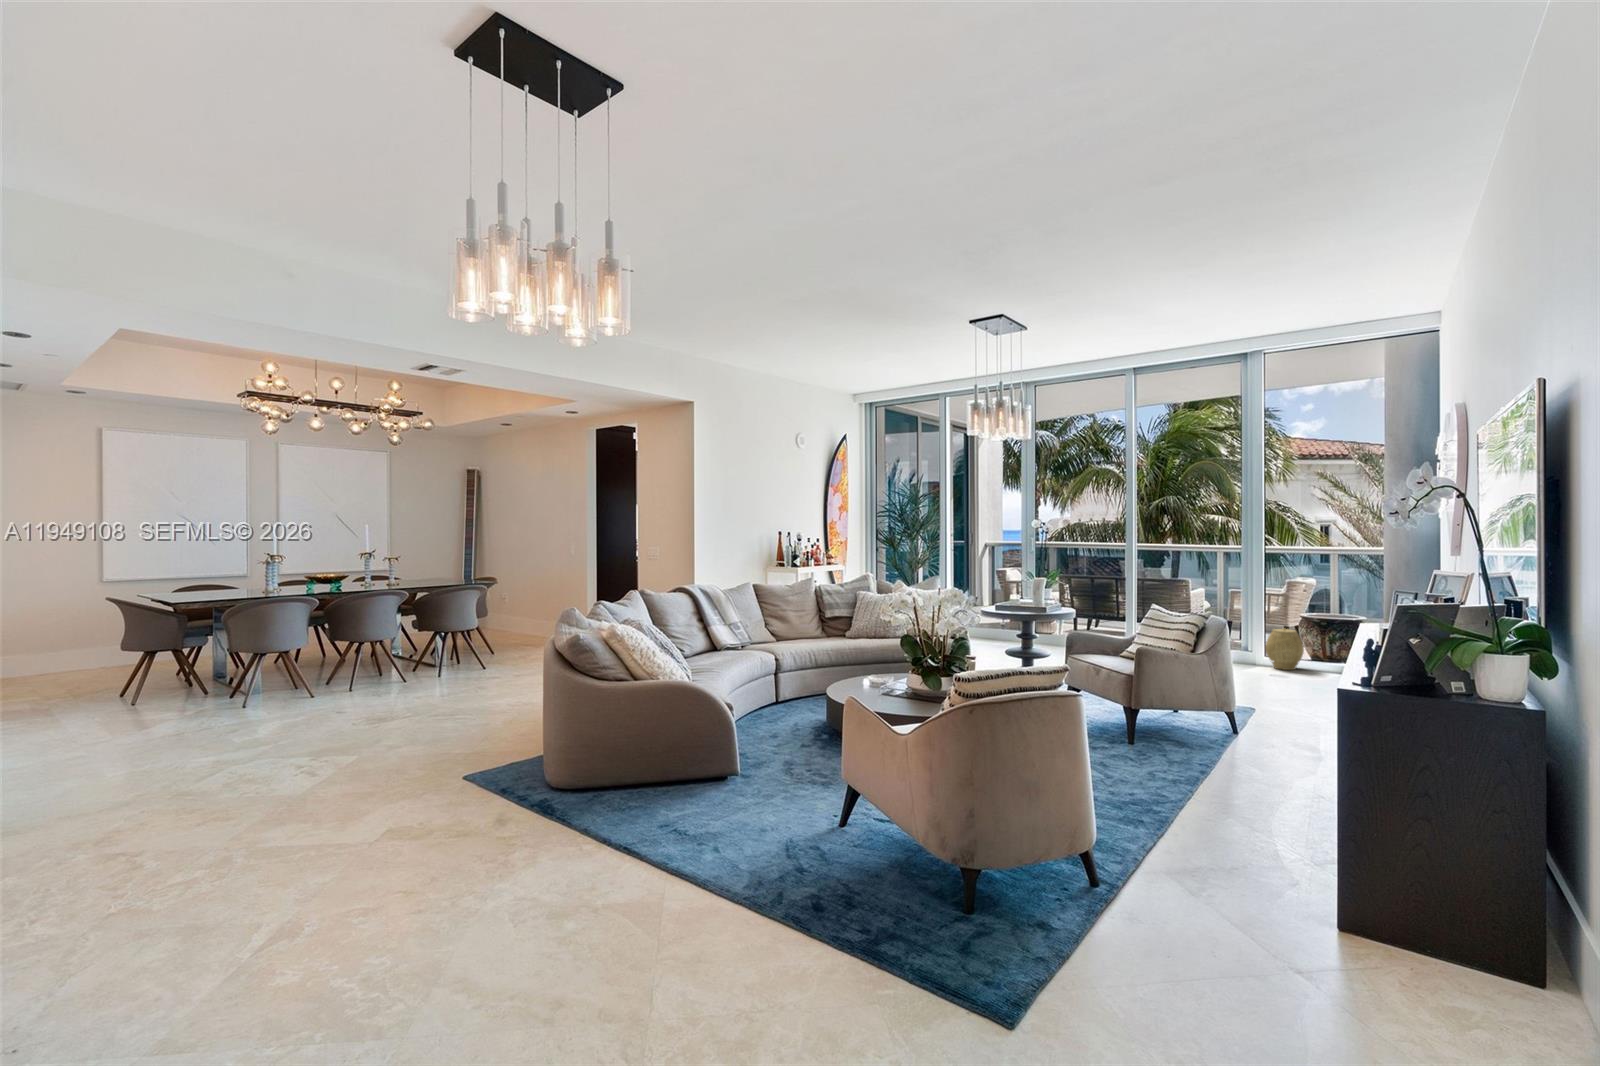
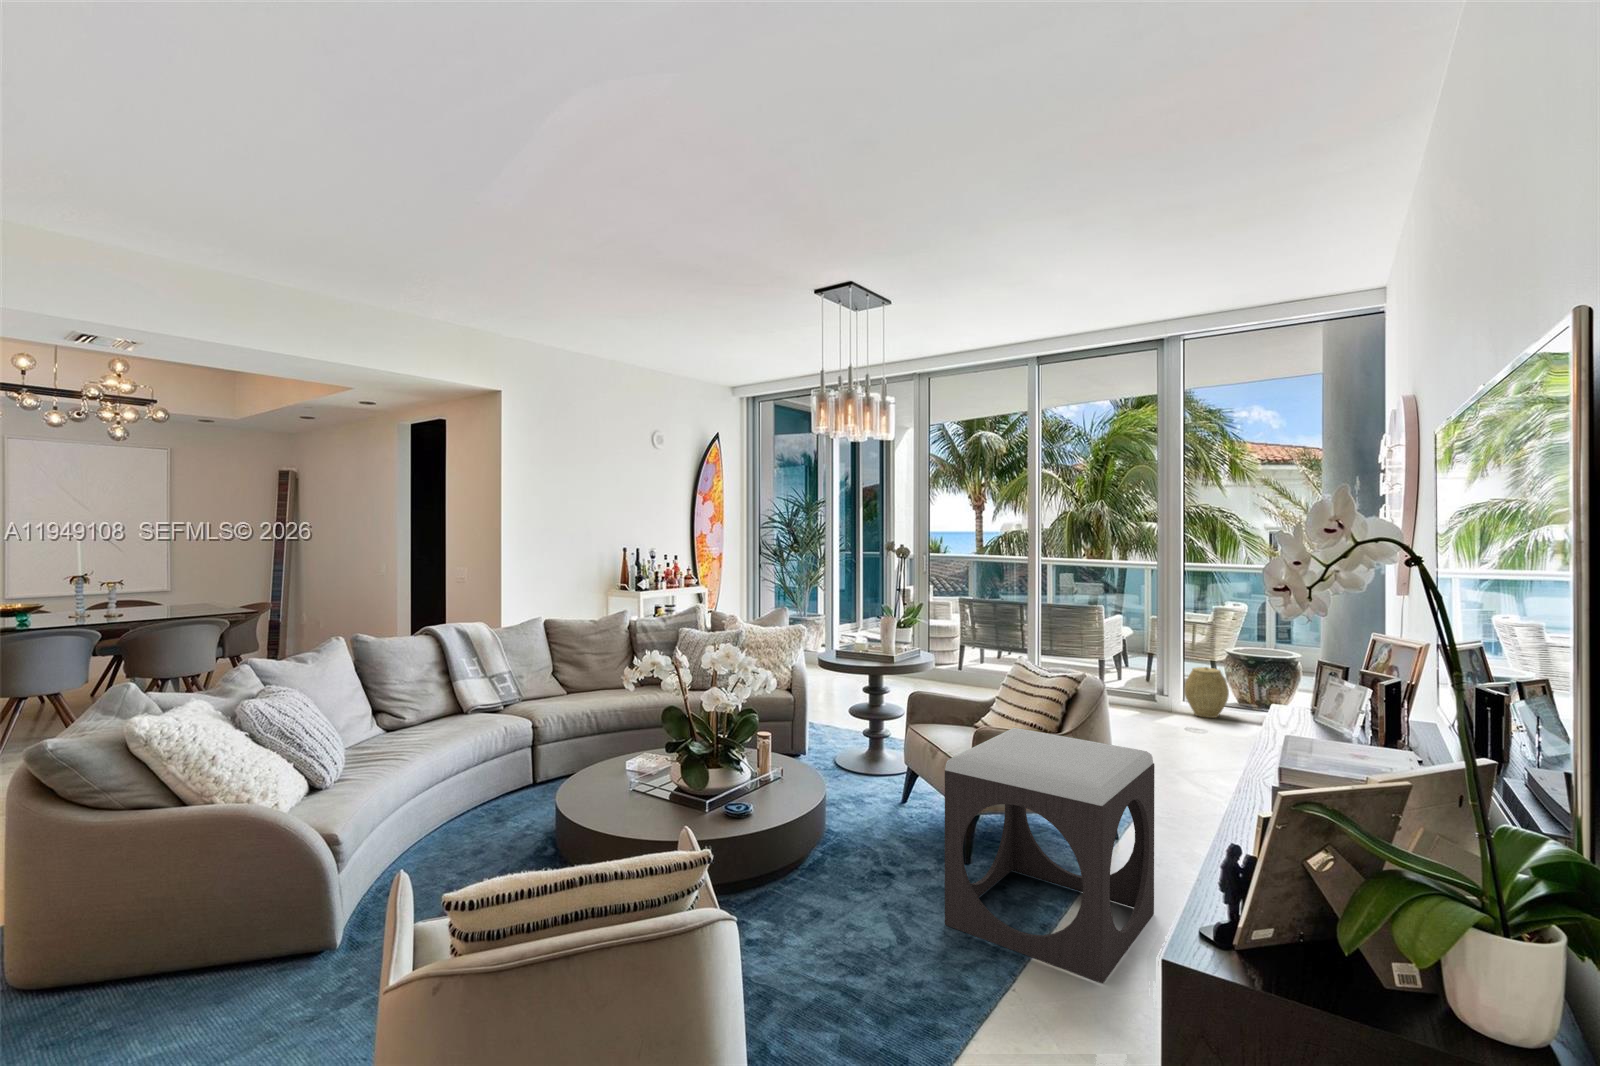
footstool: none [1127,646,1271,796] -> present [945,728,1155,983]

